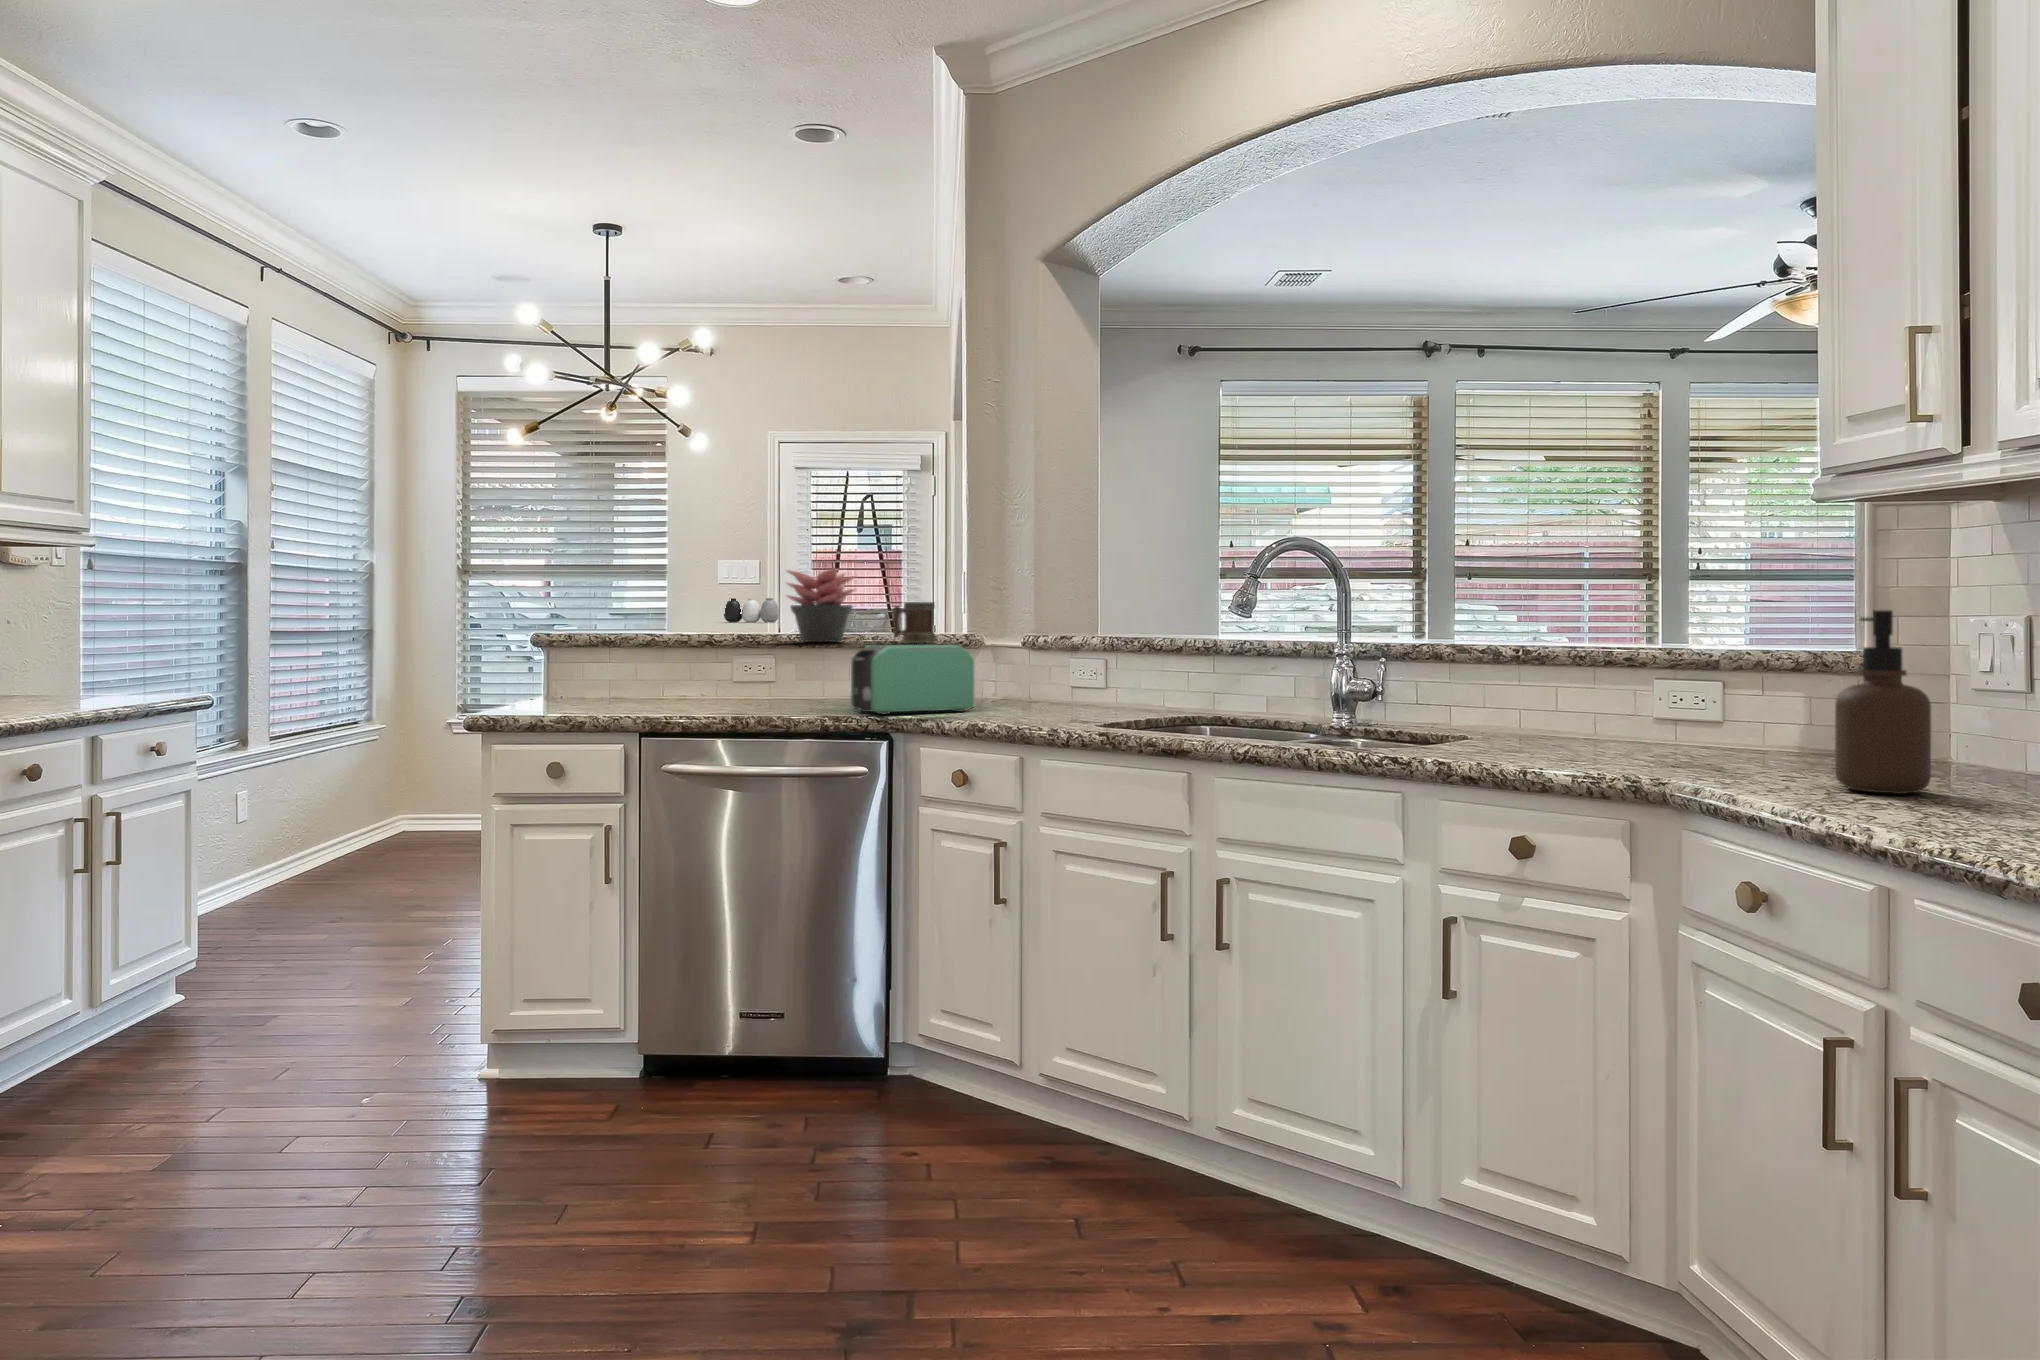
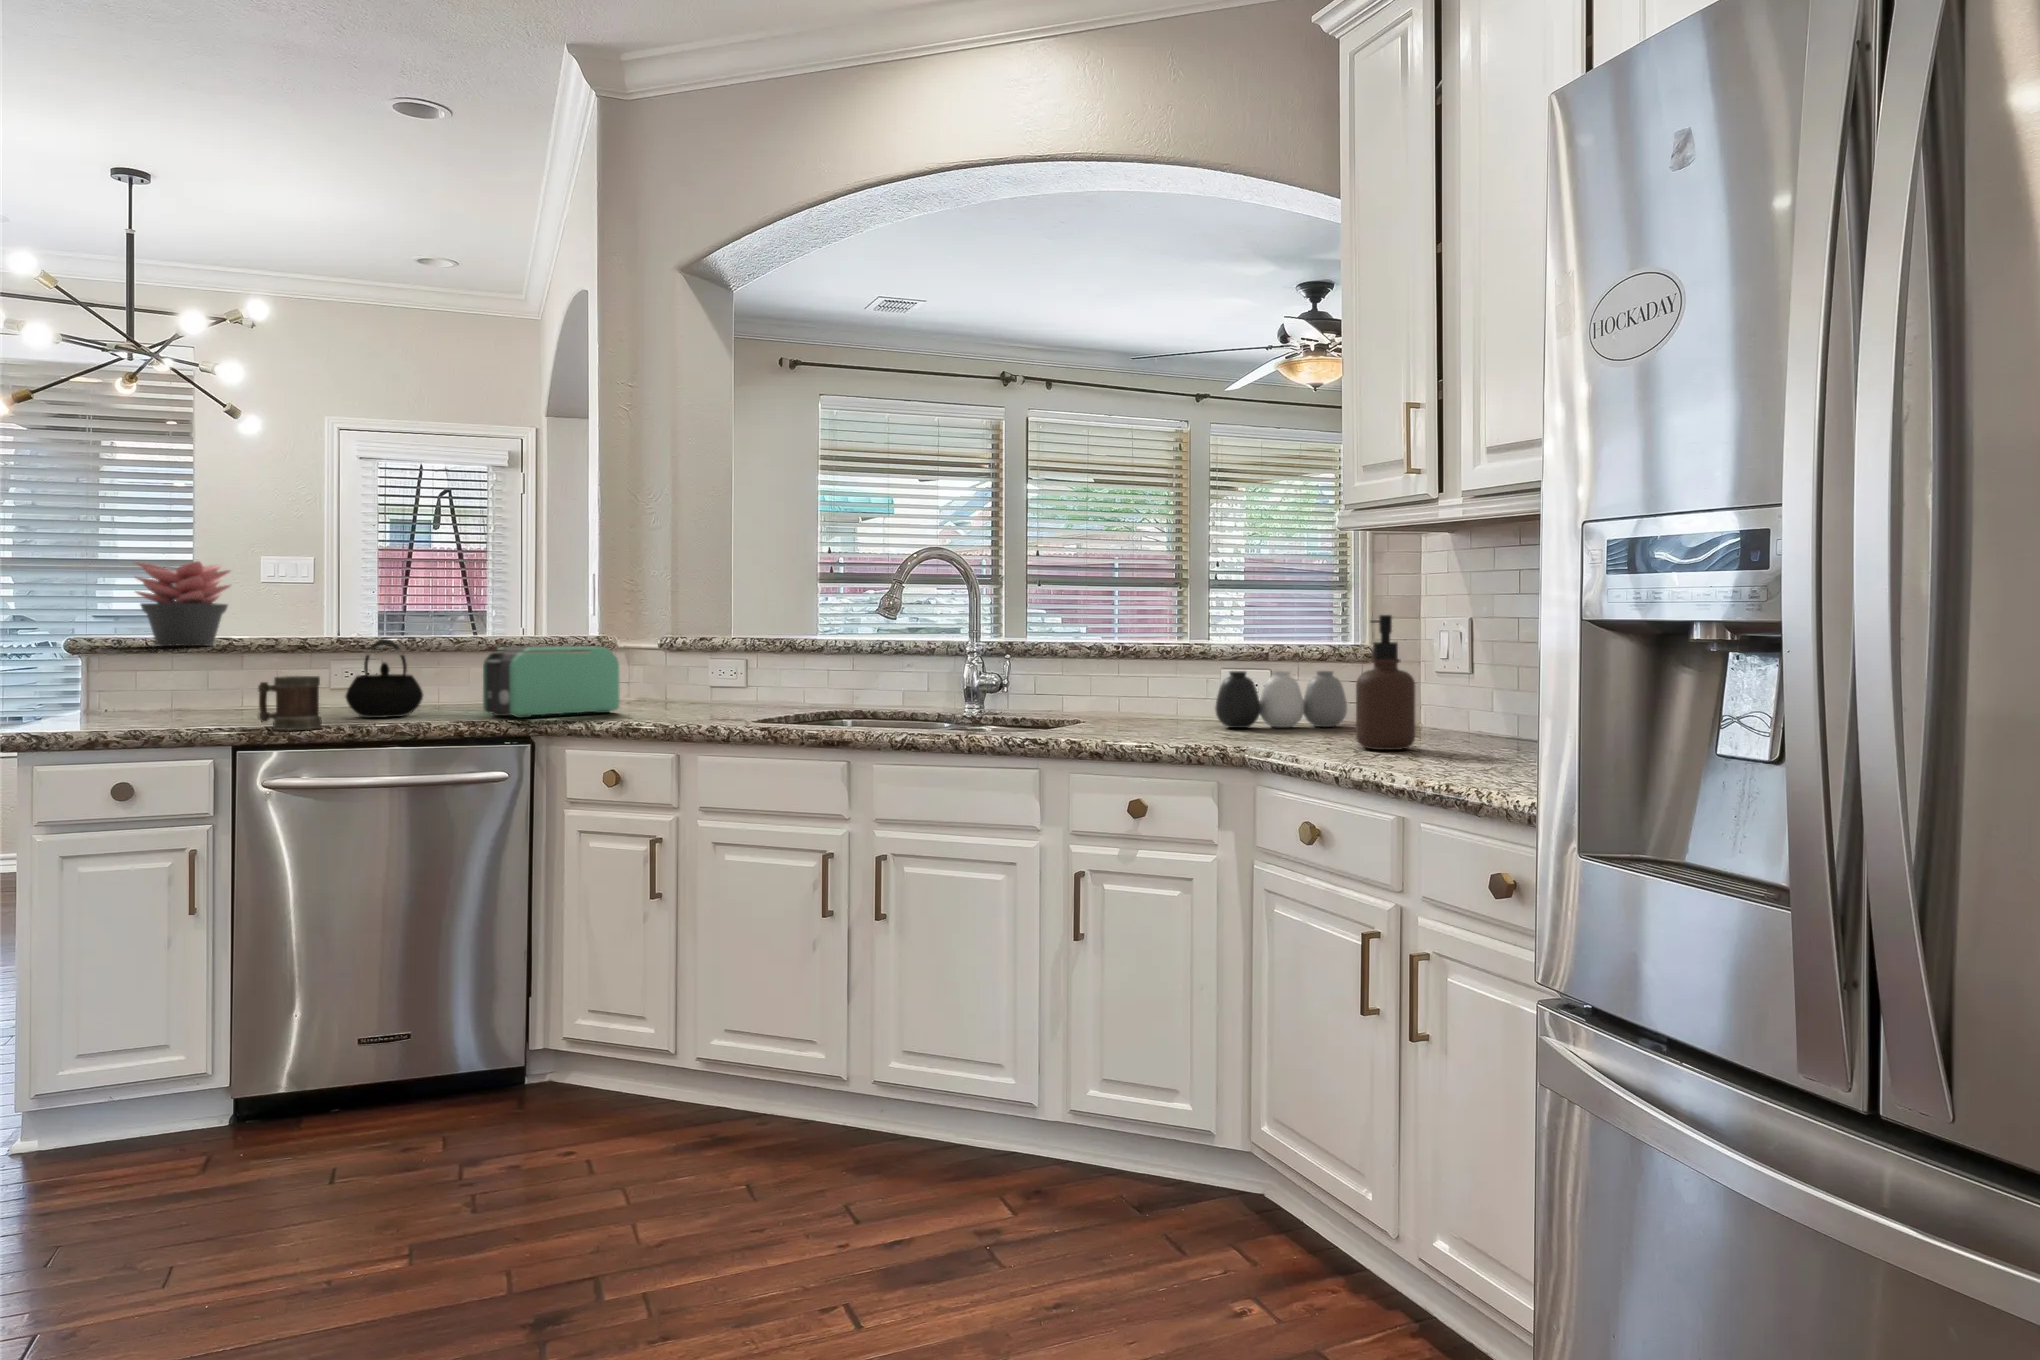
succulent plant: present [787,569,855,642] -> present [135,561,230,646]
vase: present [724,598,779,622] -> present [1215,671,1347,728]
mug: present [893,602,936,643] -> present [258,676,322,730]
kettle: none [738,637,802,710] -> present [346,639,423,718]

